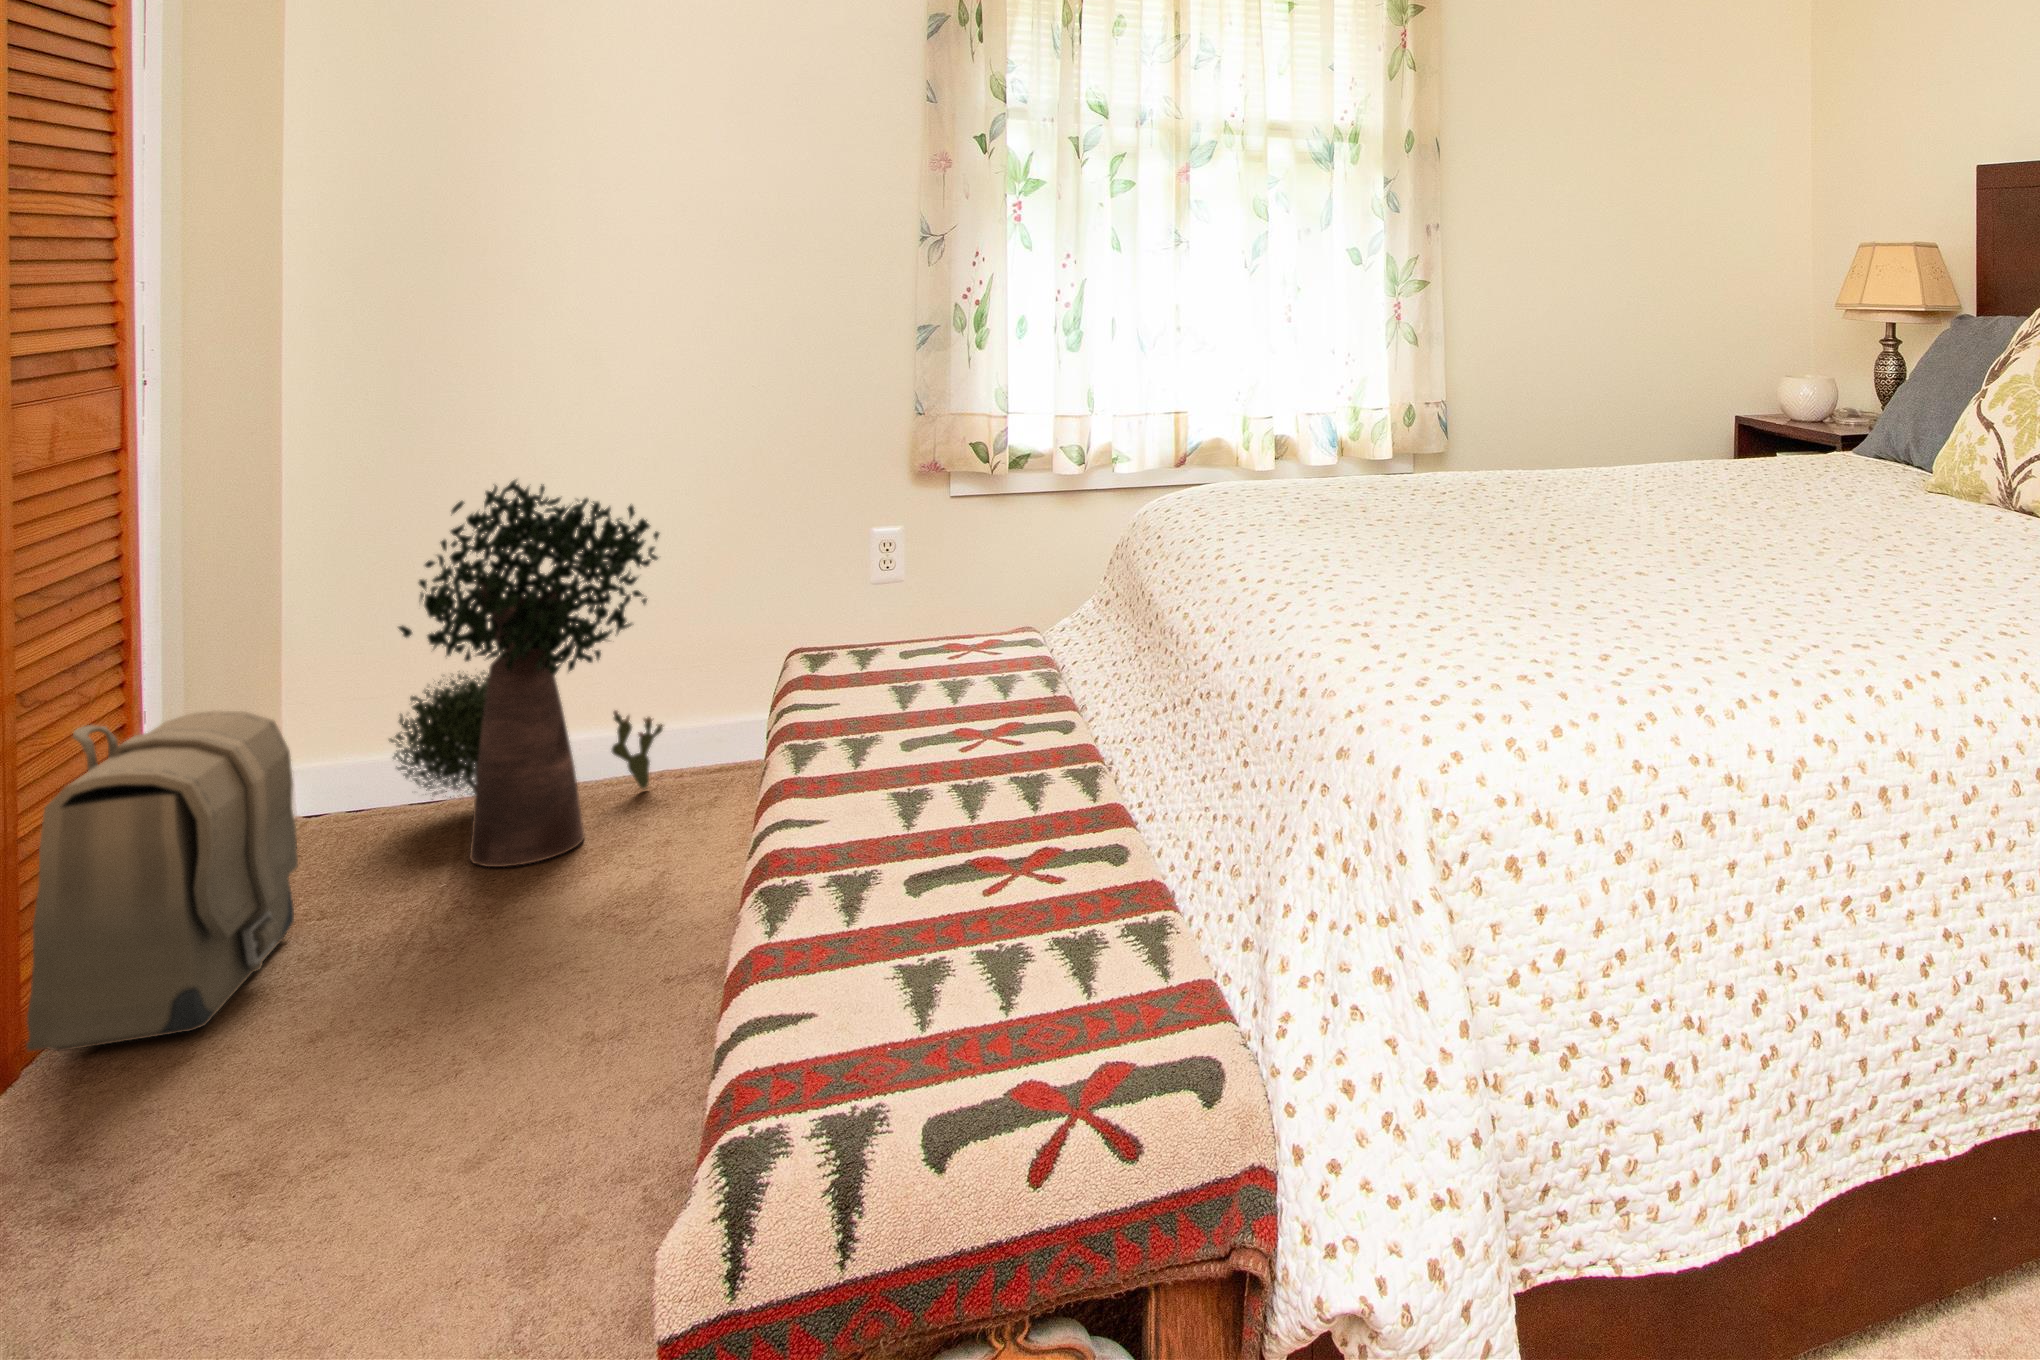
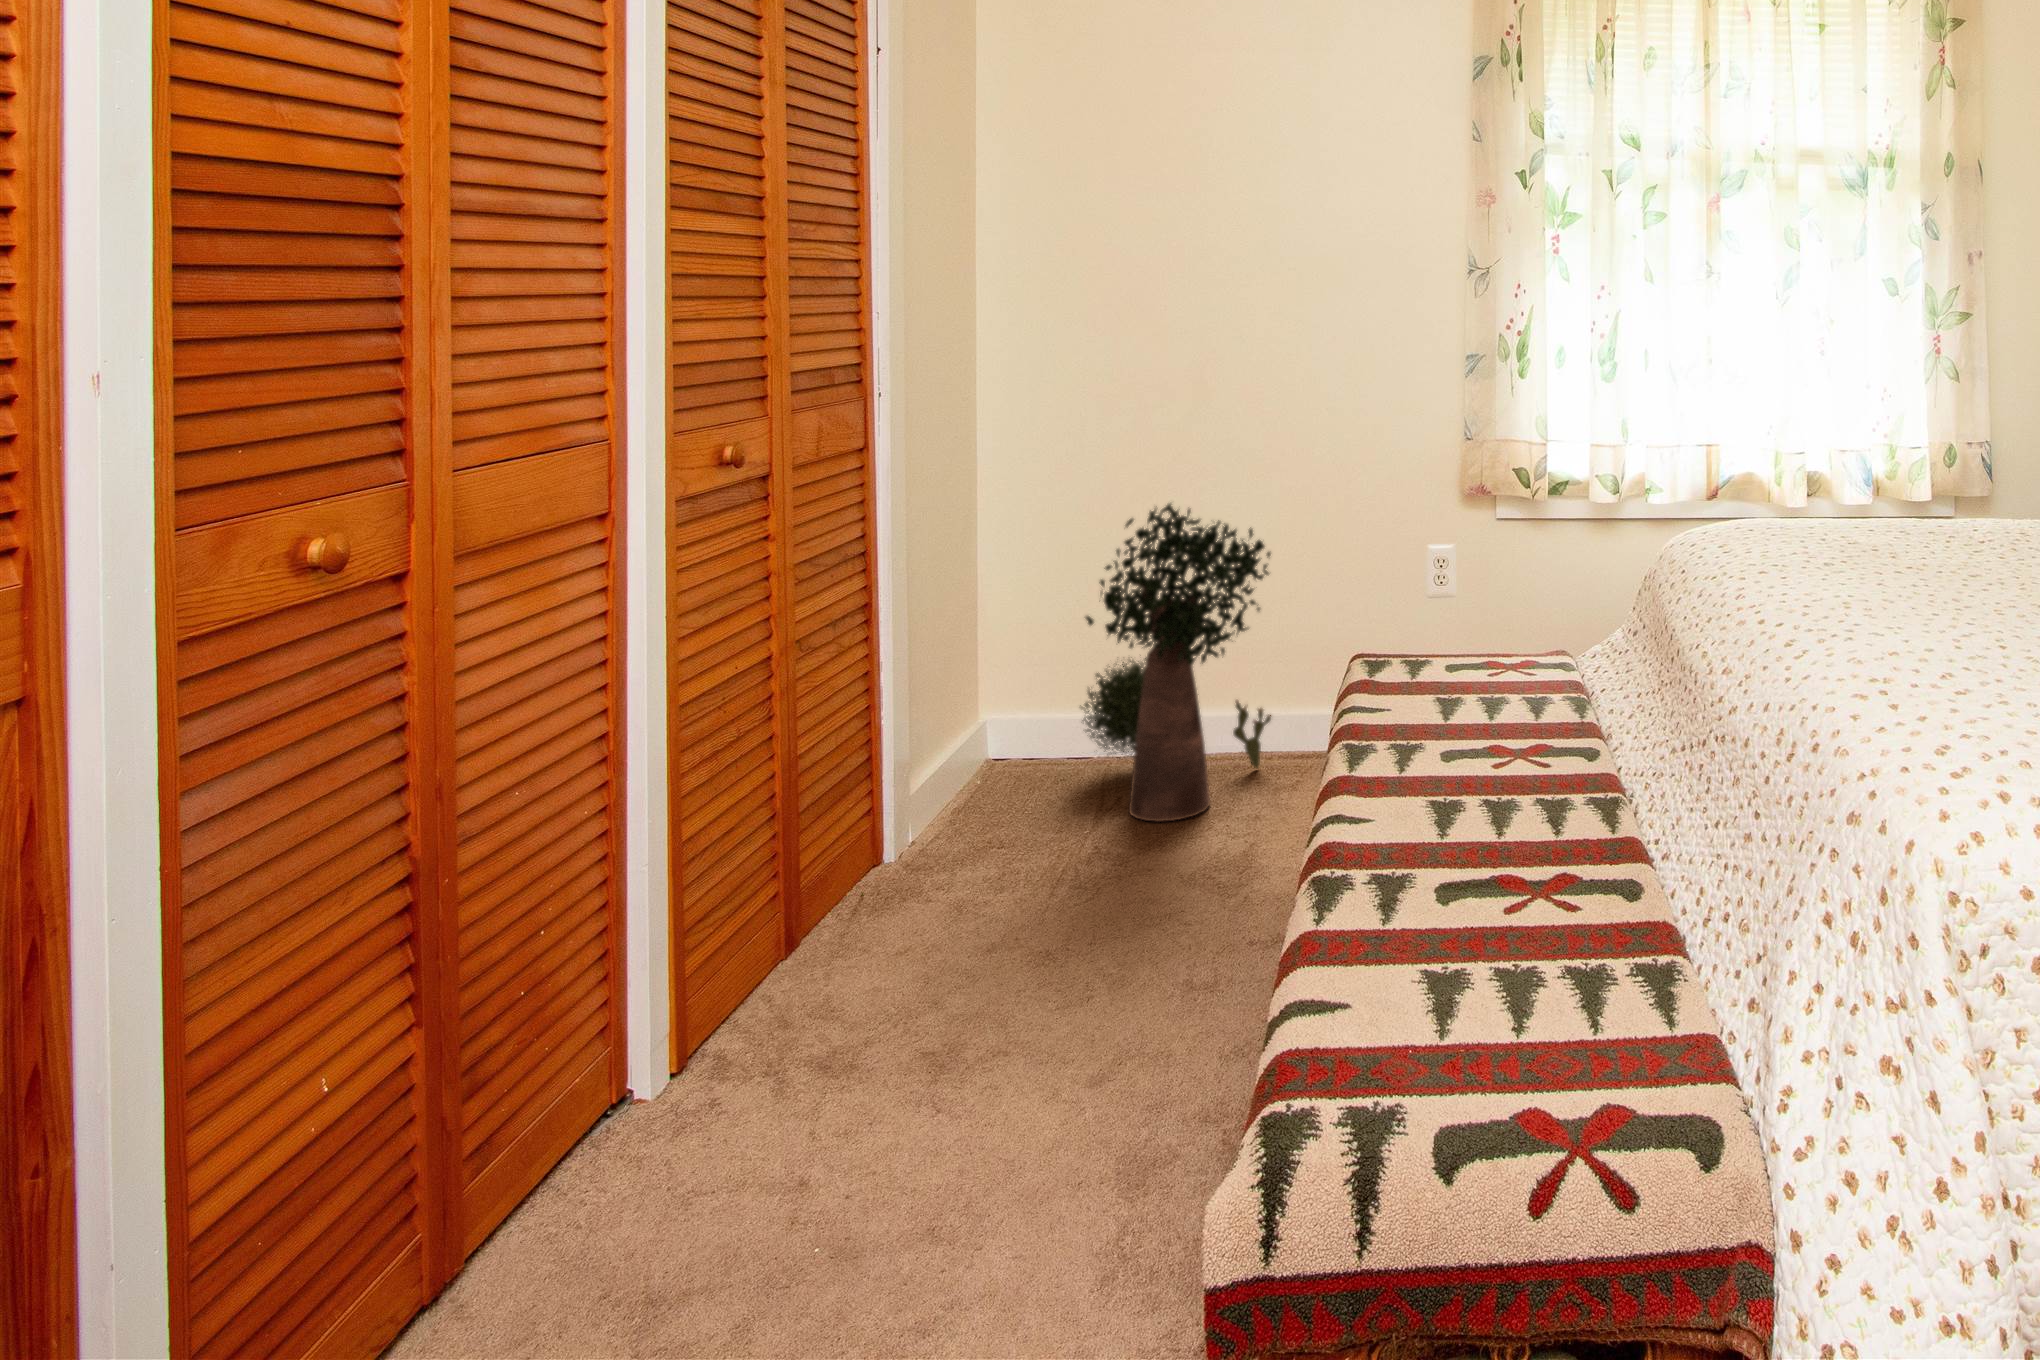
backpack: present [26,711,298,1051] -> none [834,672,1012,925]

